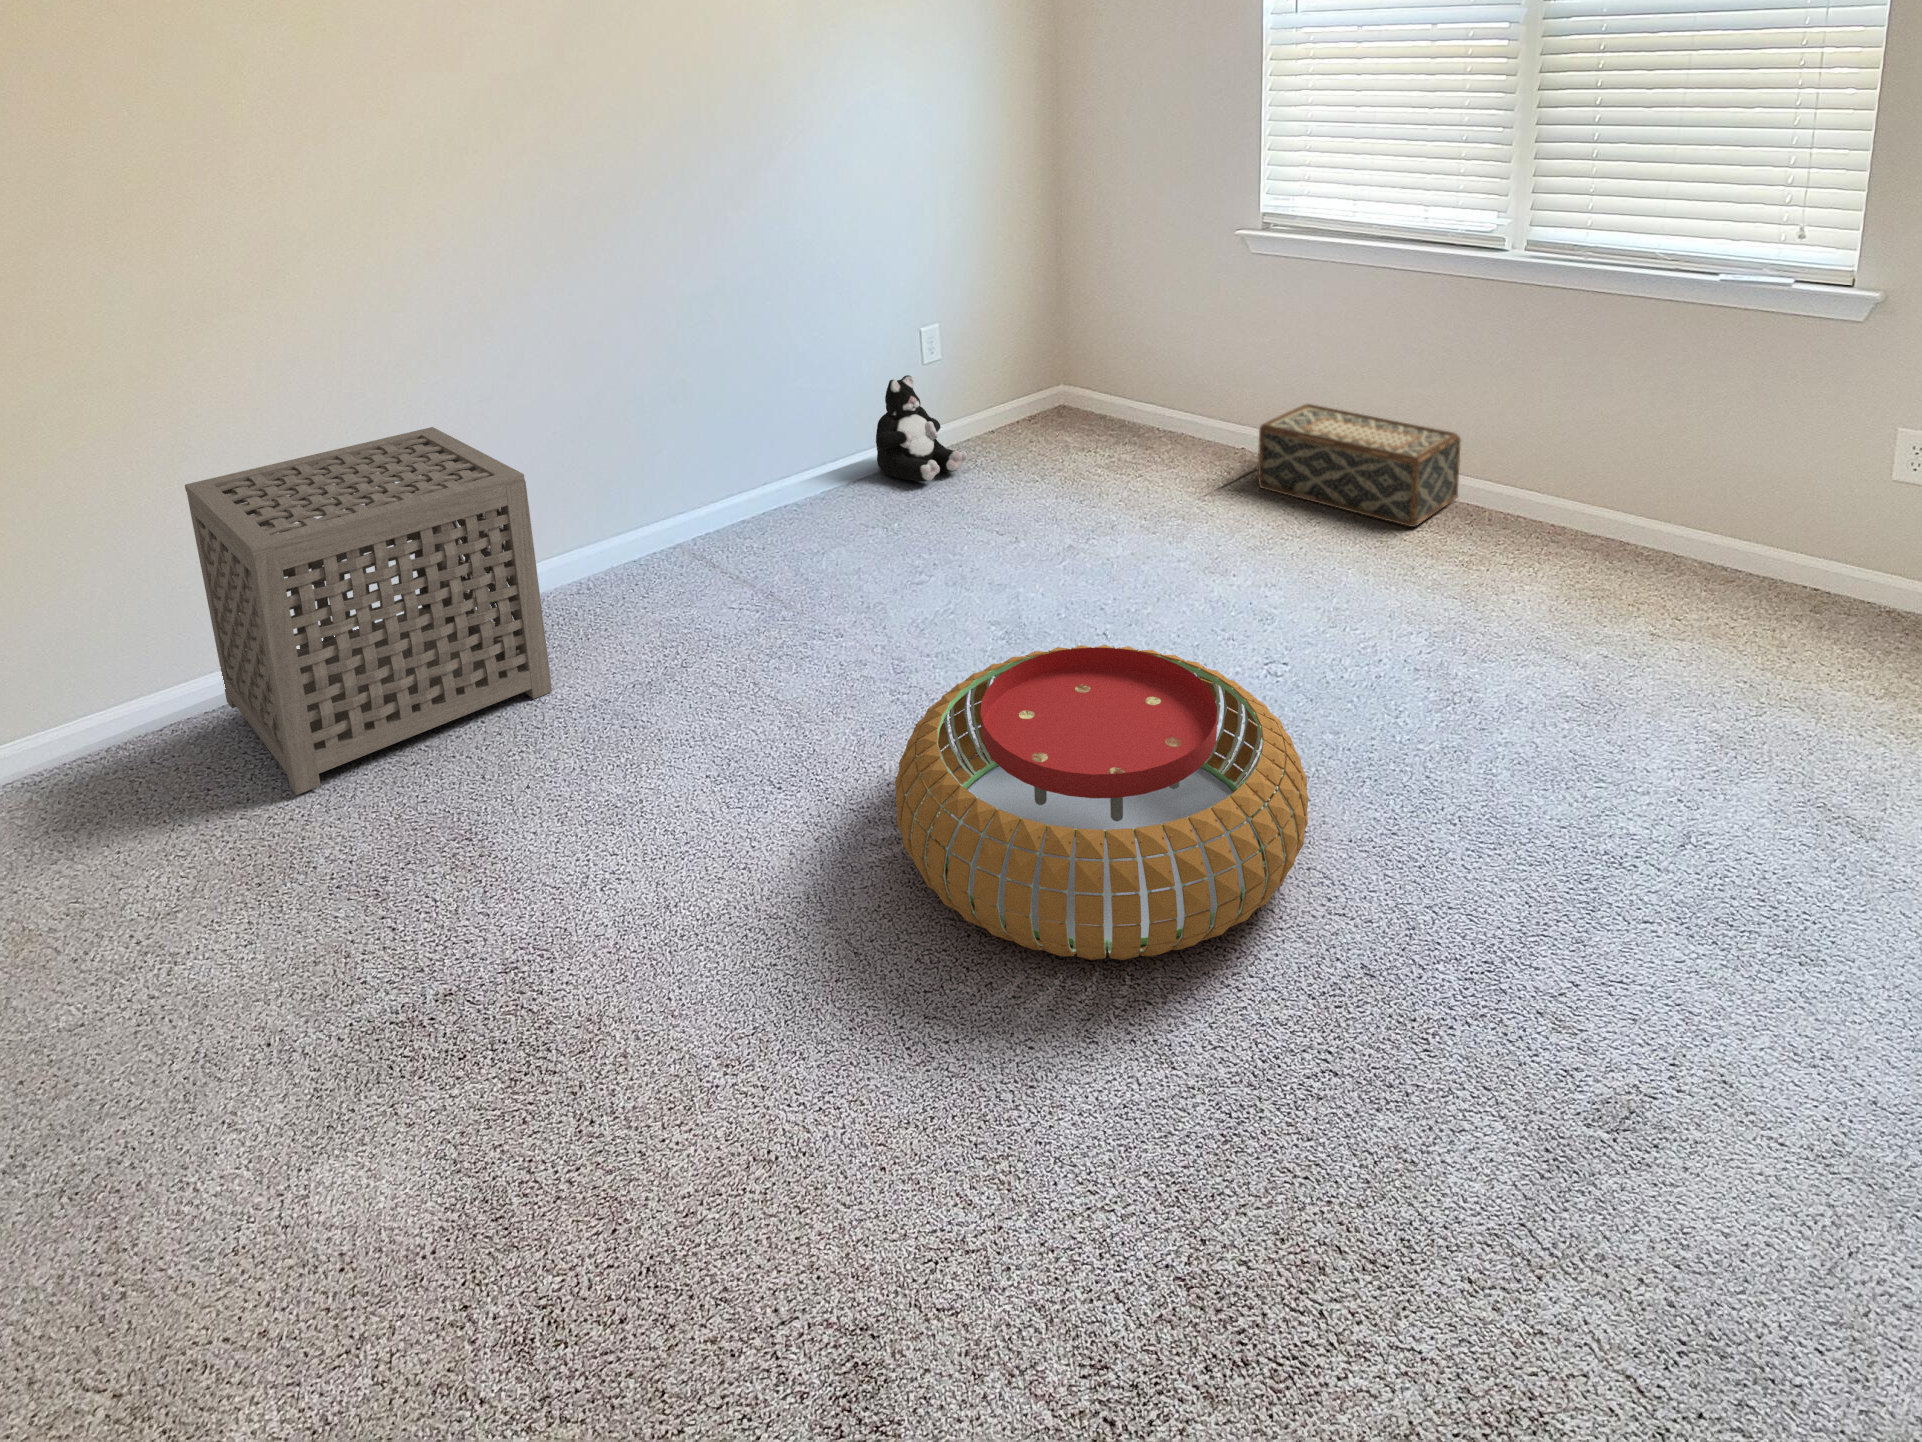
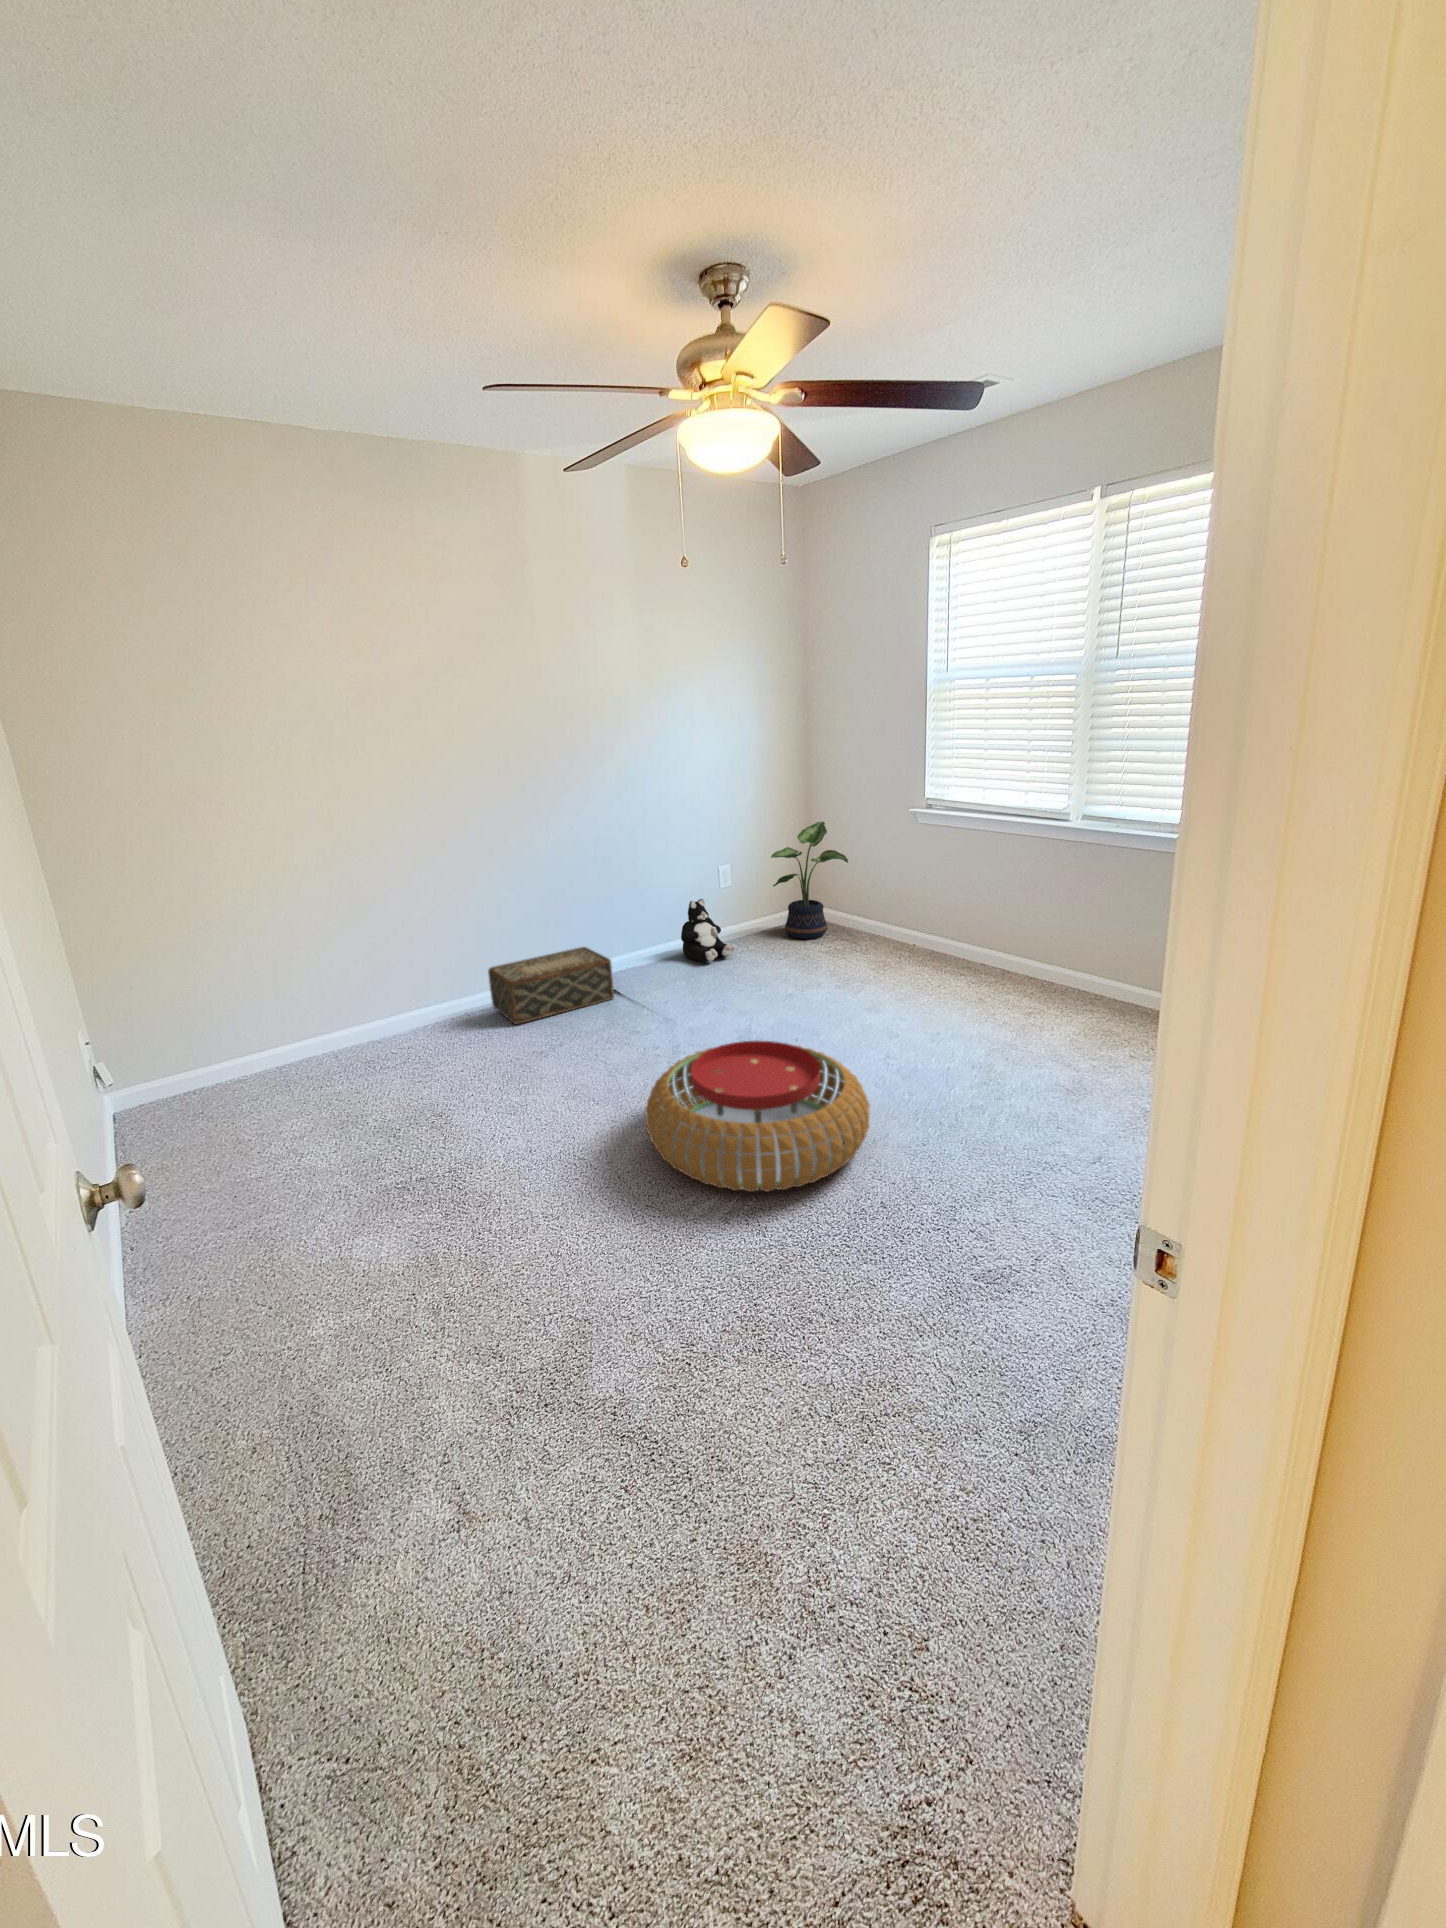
potted plant: none [1017,243,1143,435] -> present [771,822,848,939]
woven basket: present [1258,404,1460,527] -> present [488,947,614,1024]
side table: present [185,427,552,795] -> none [308,916,488,1094]

